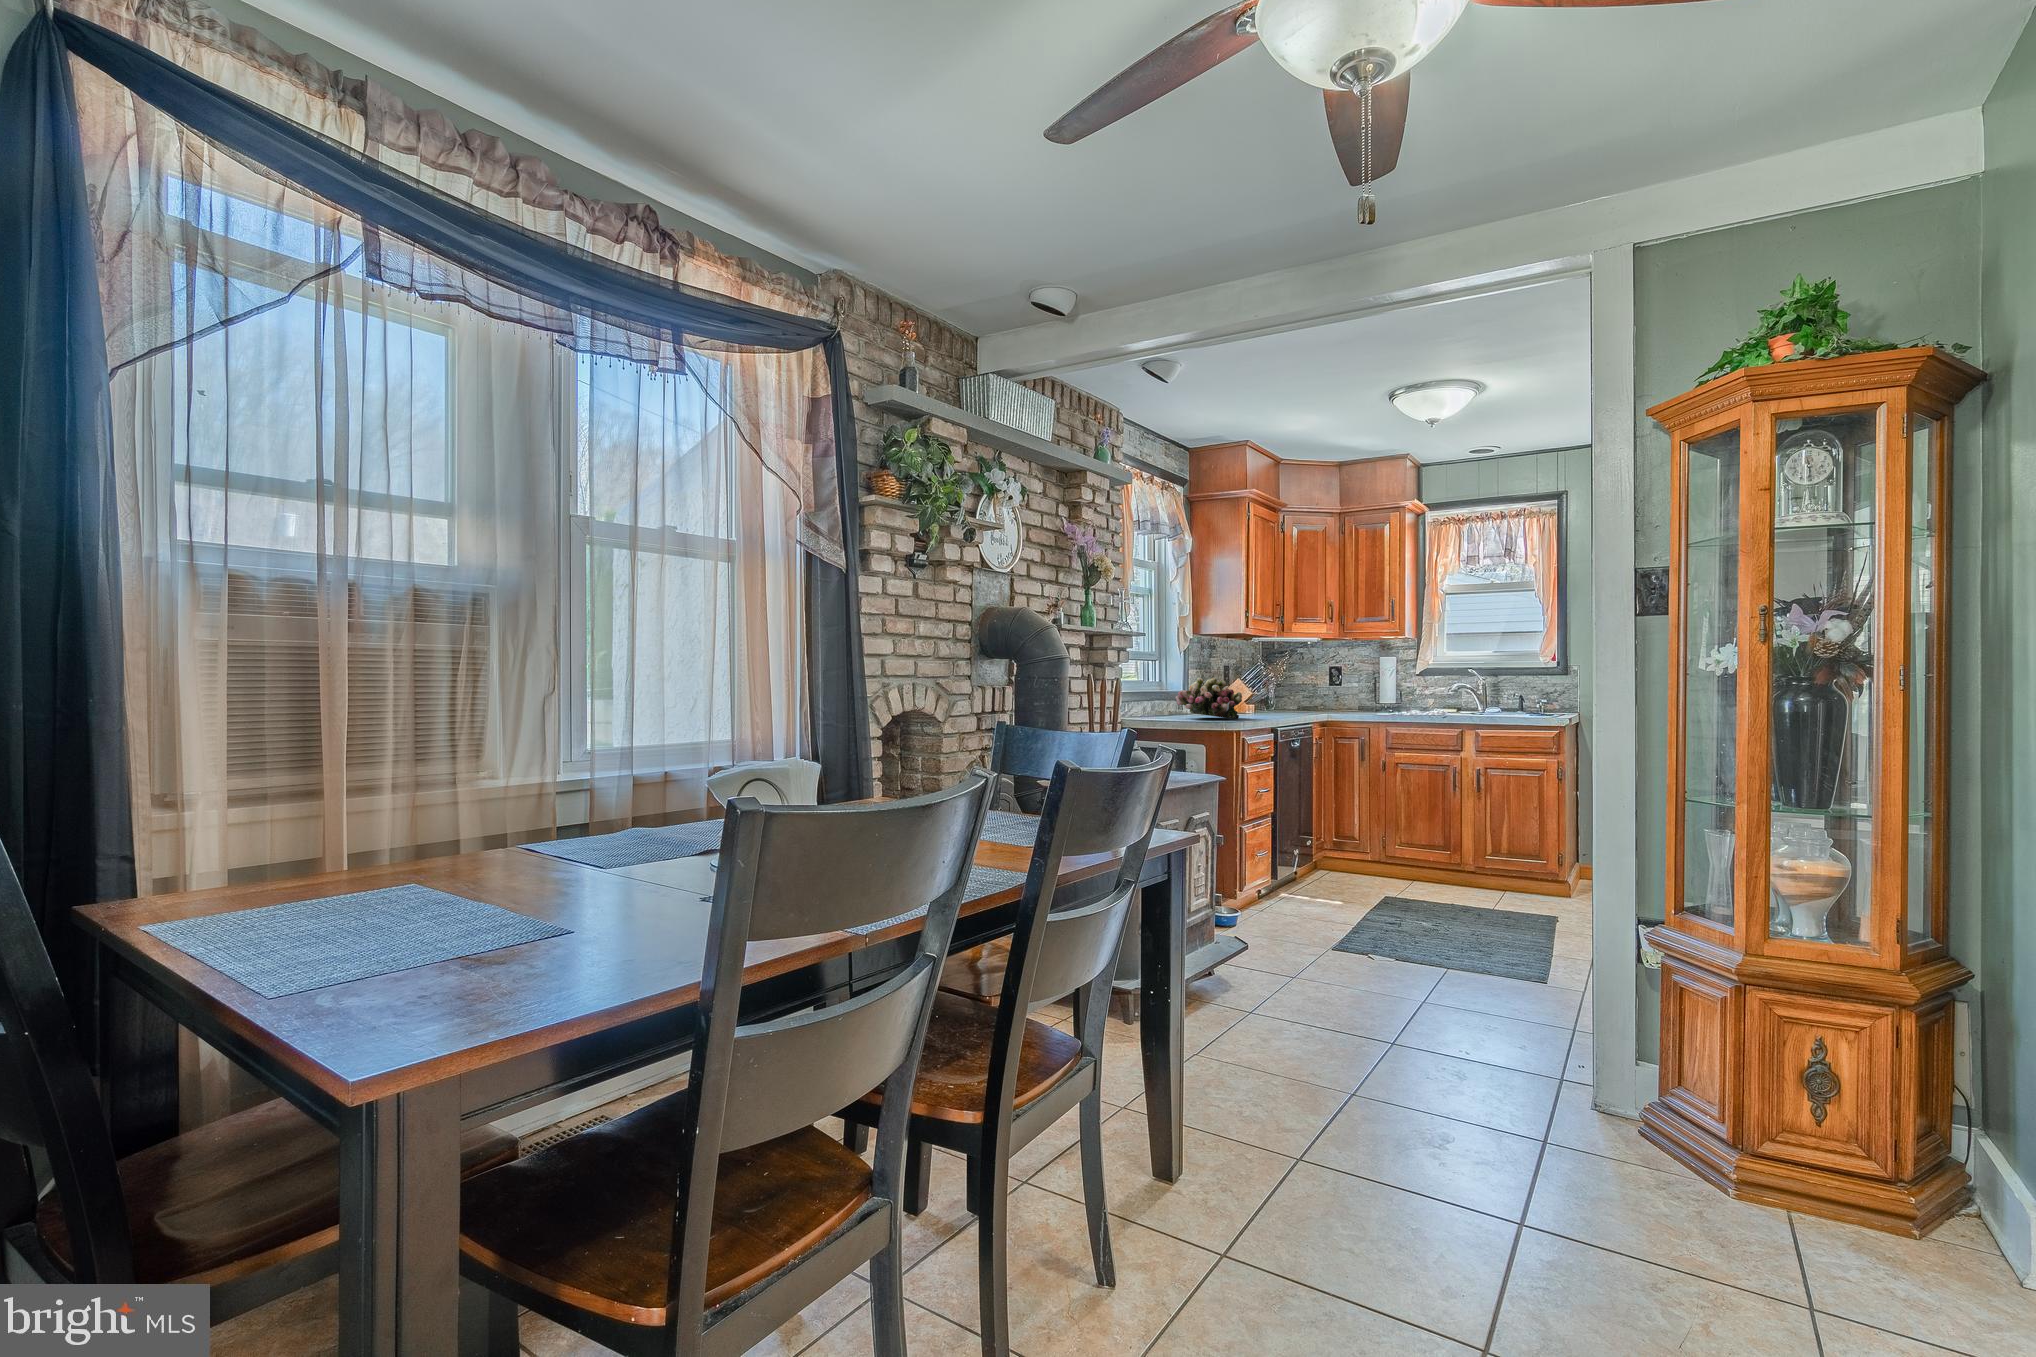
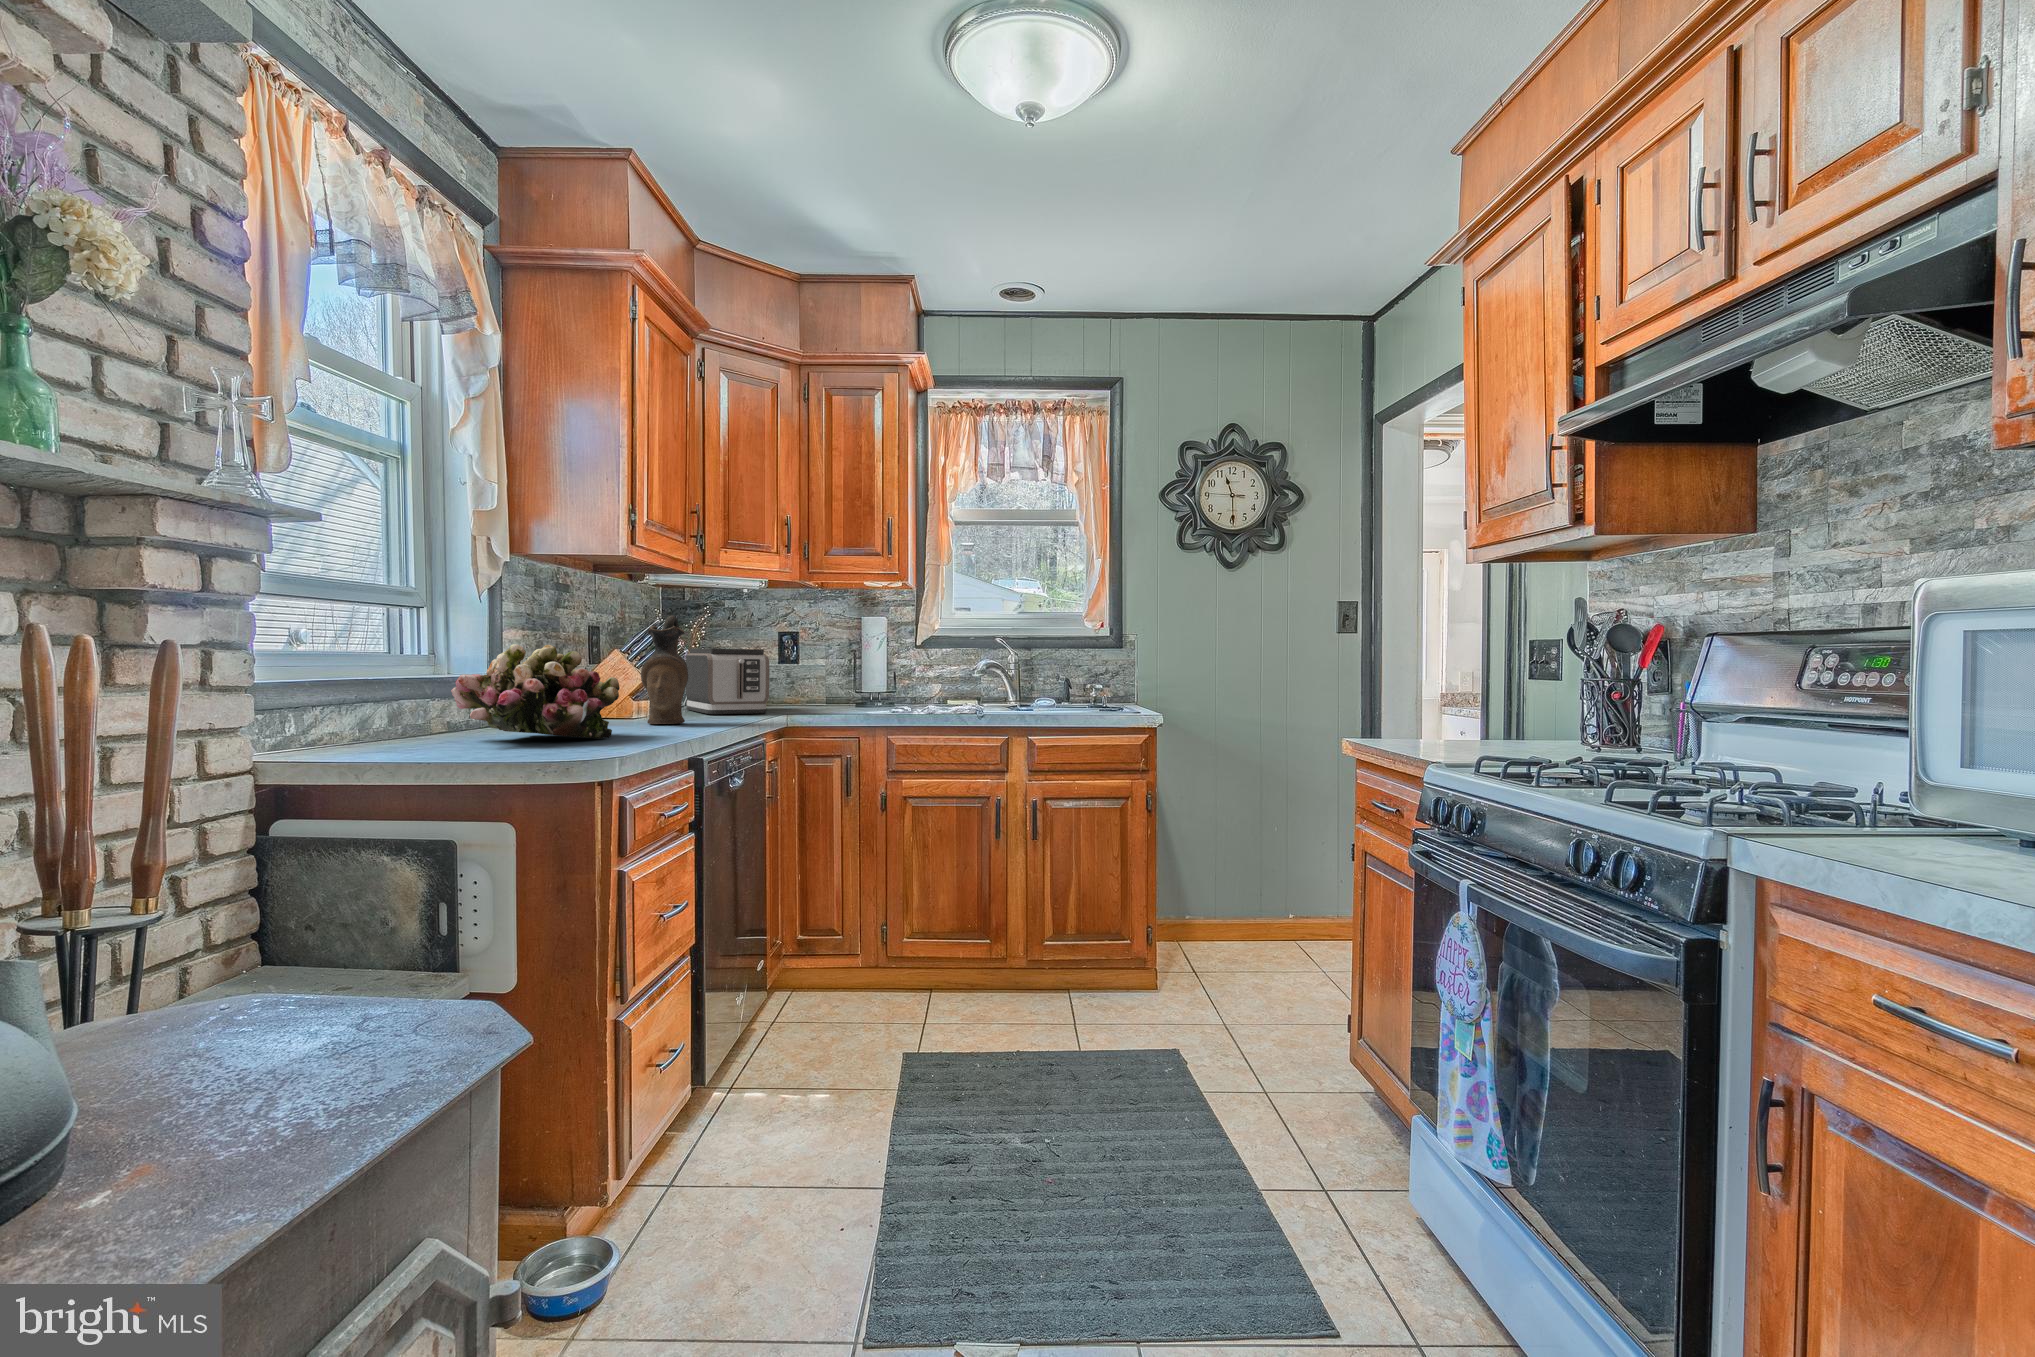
ceramic pitcher: none [1251,662,1273,715] -> present [641,615,688,724]
toaster: none [1274,678,1318,713] -> present [686,649,769,714]

